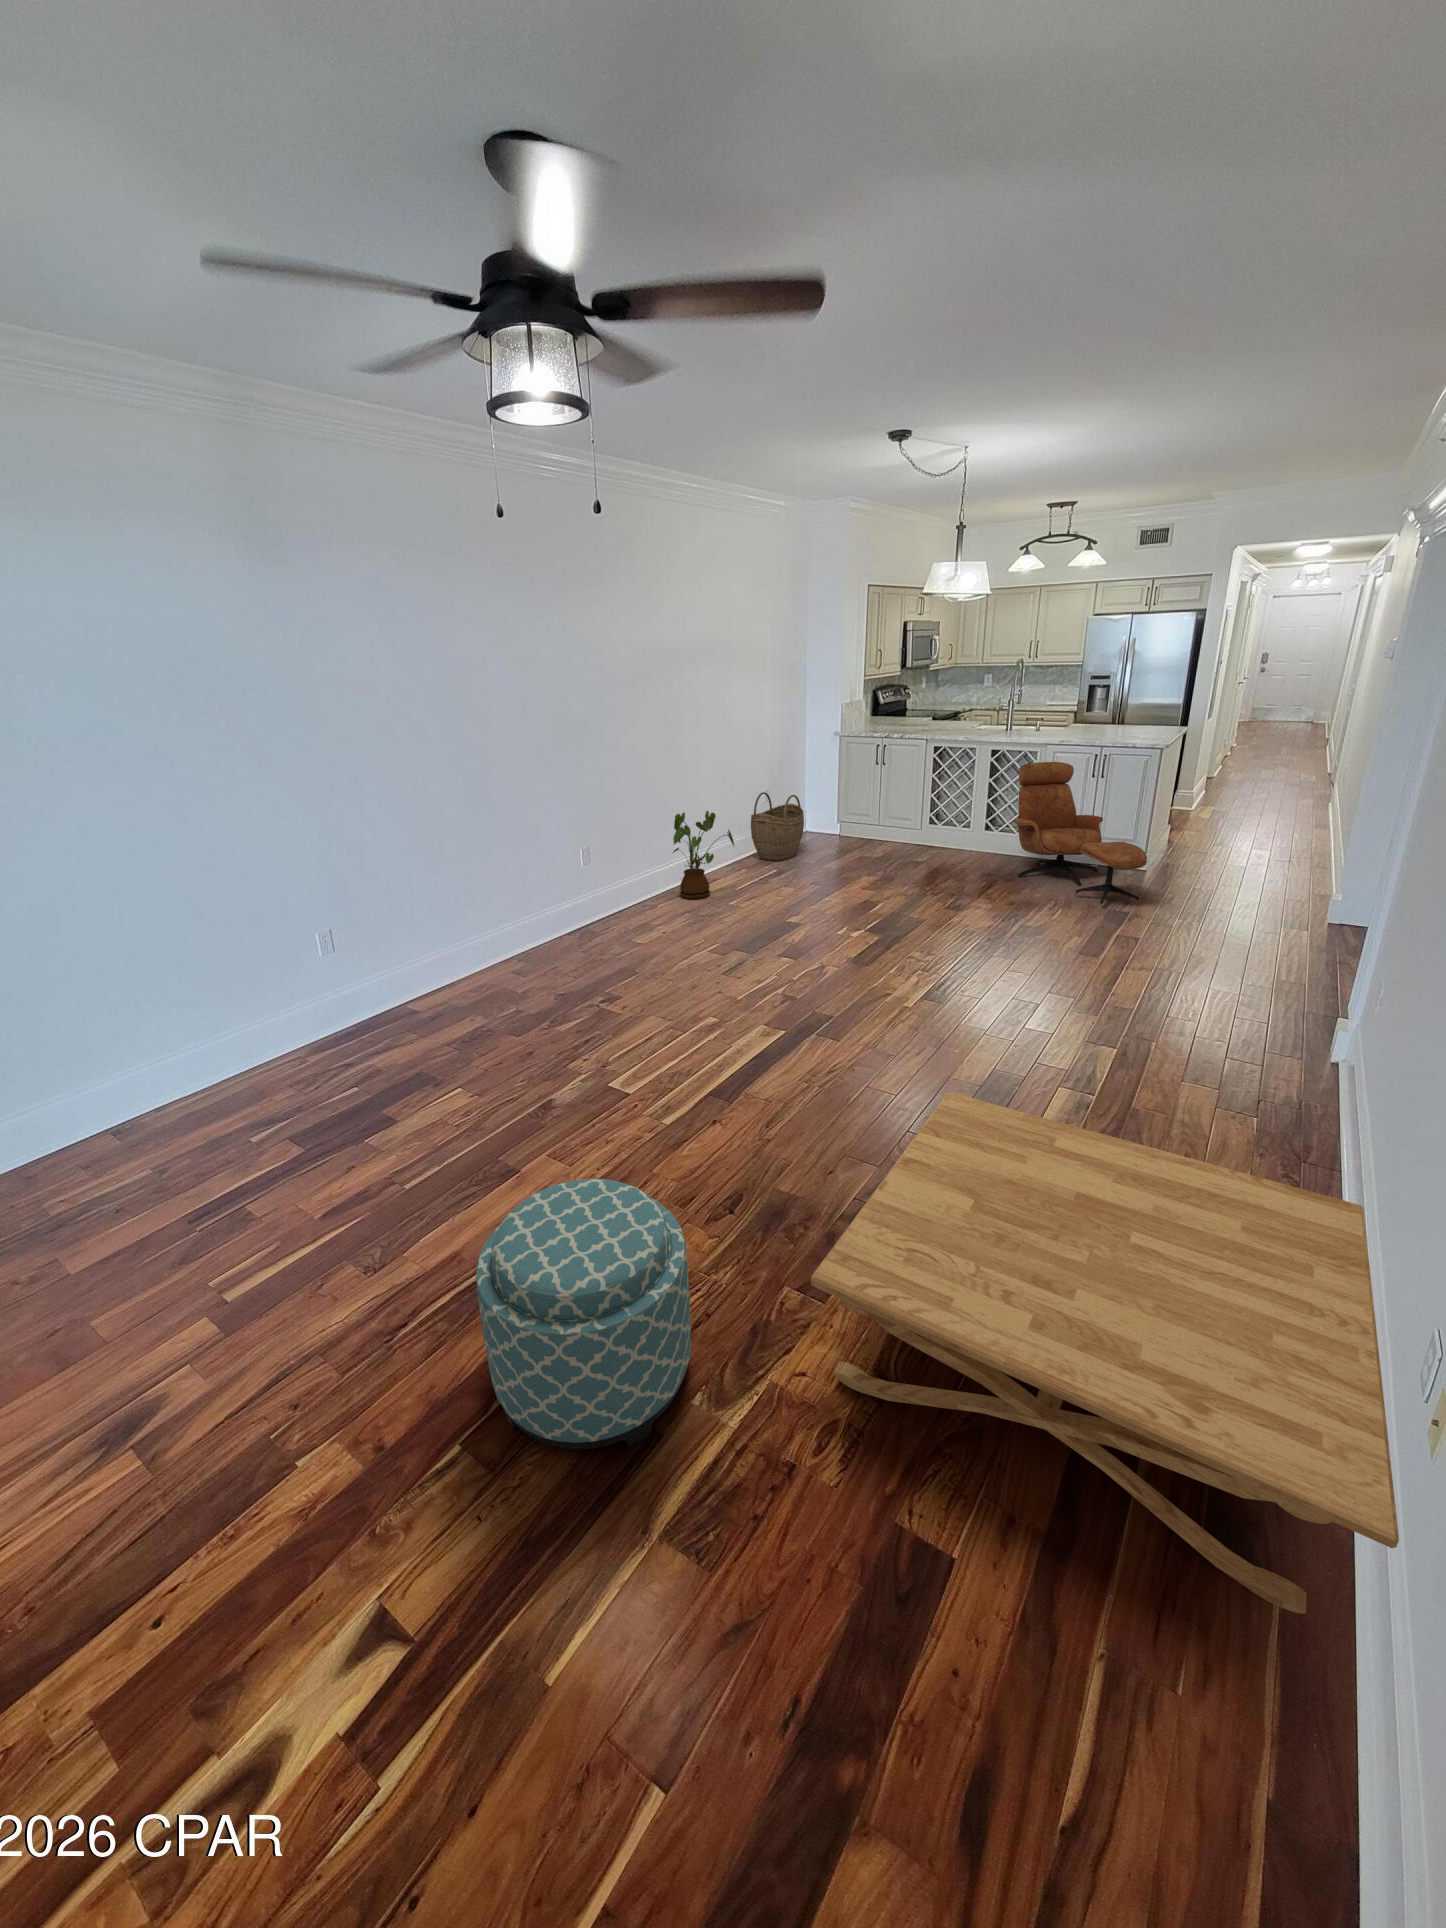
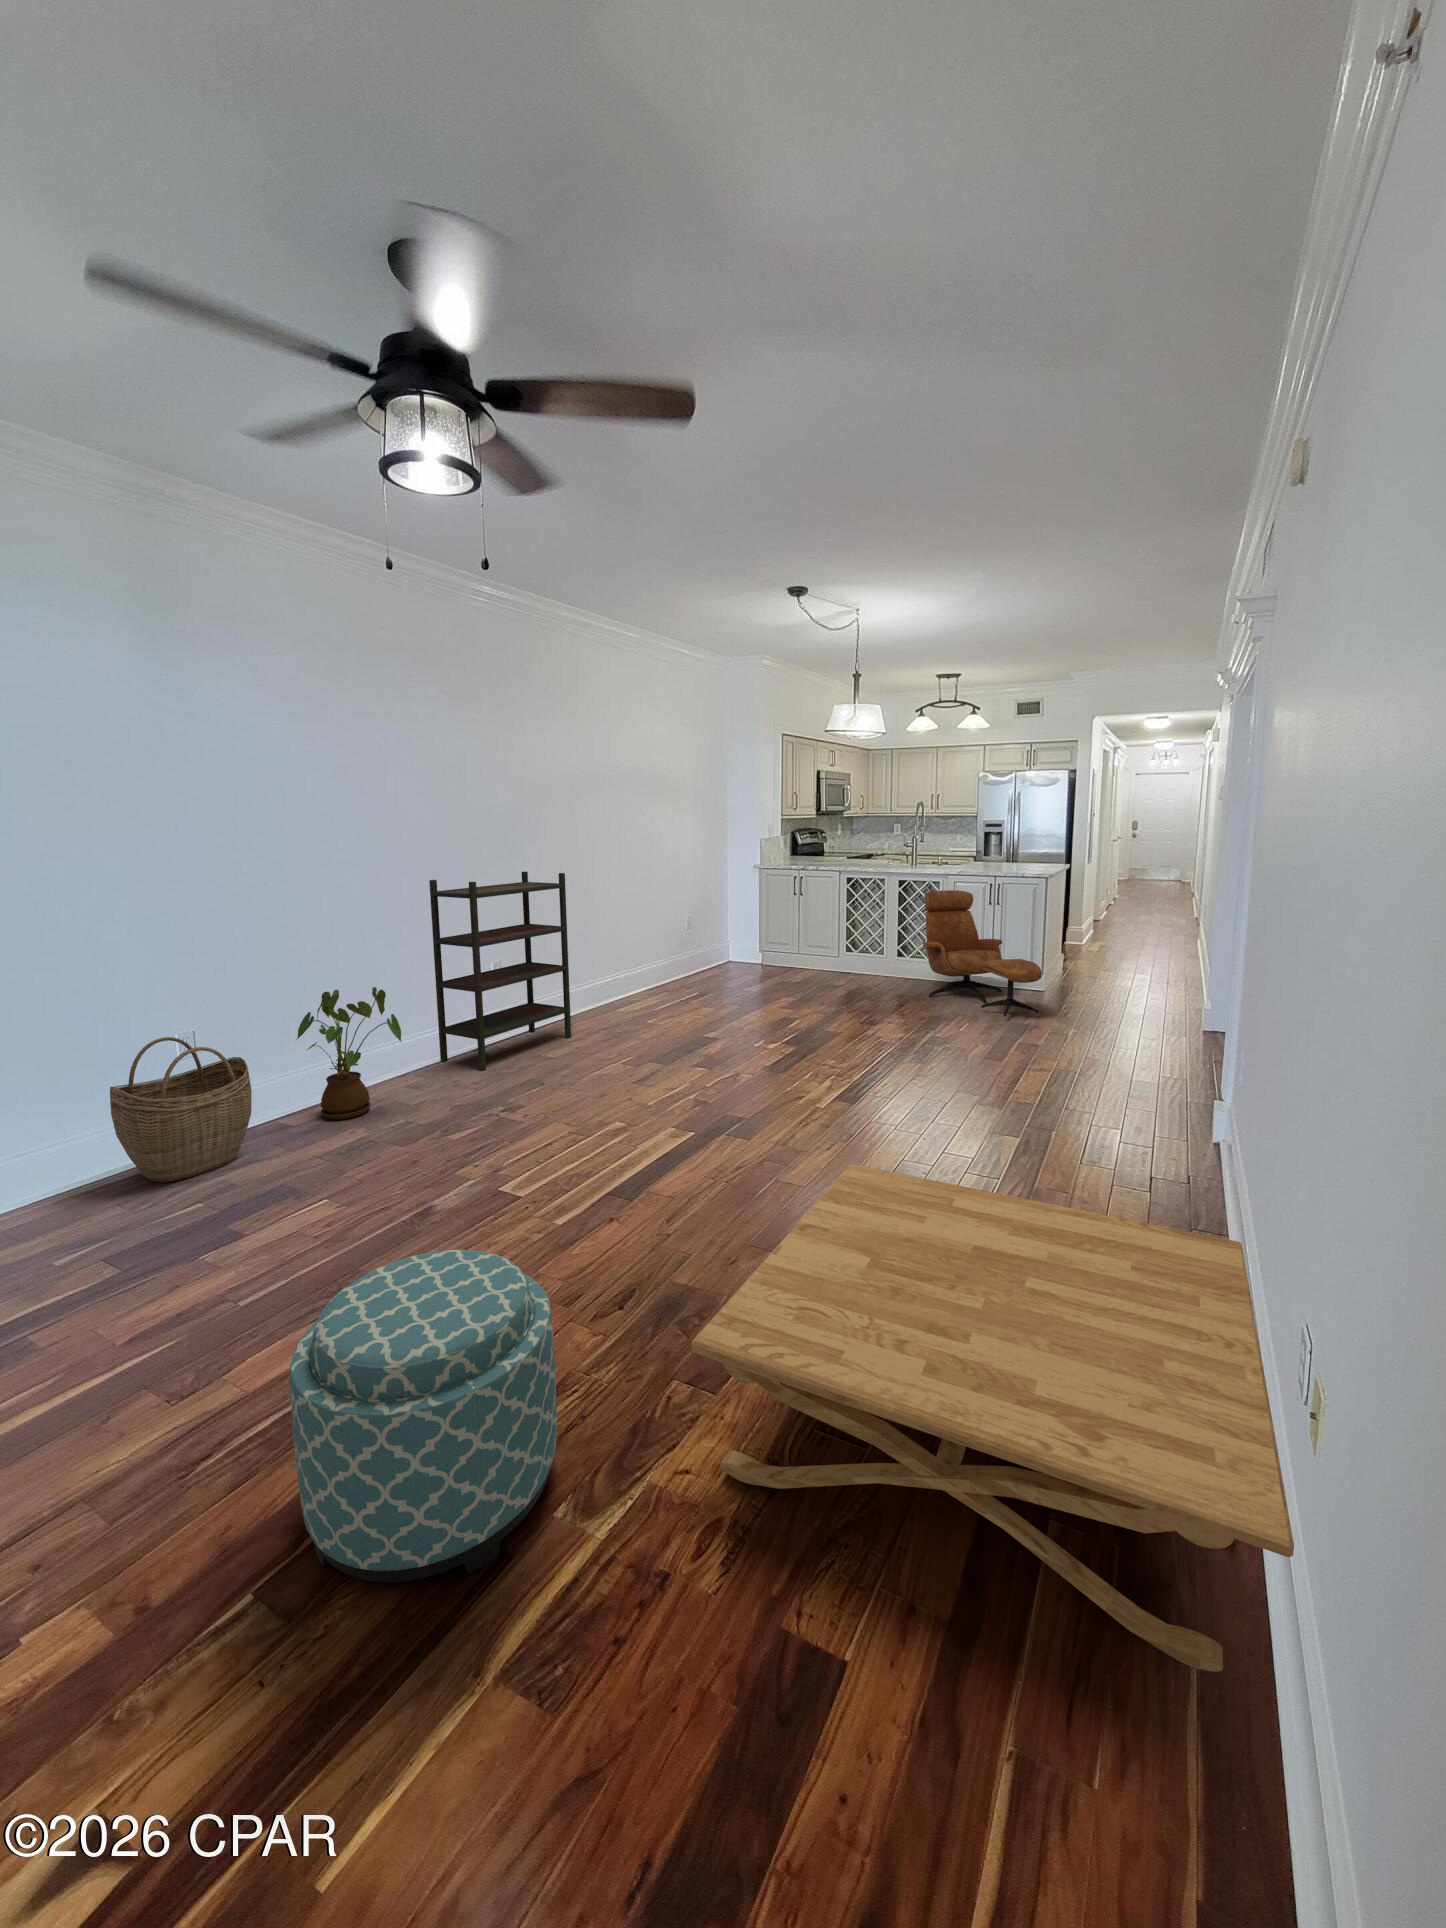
bookshelf: none [522,758,658,956] -> present [429,872,571,1070]
woven basket: present [751,792,804,861] -> present [110,1037,252,1183]
house plant: present [673,811,734,899] -> present [297,987,401,1119]

